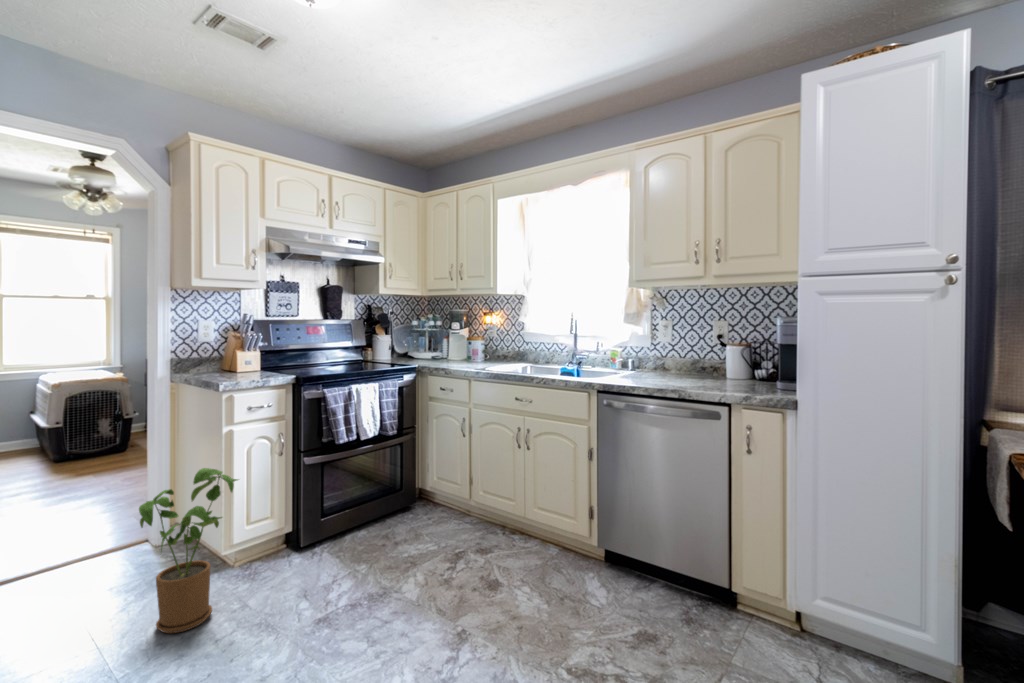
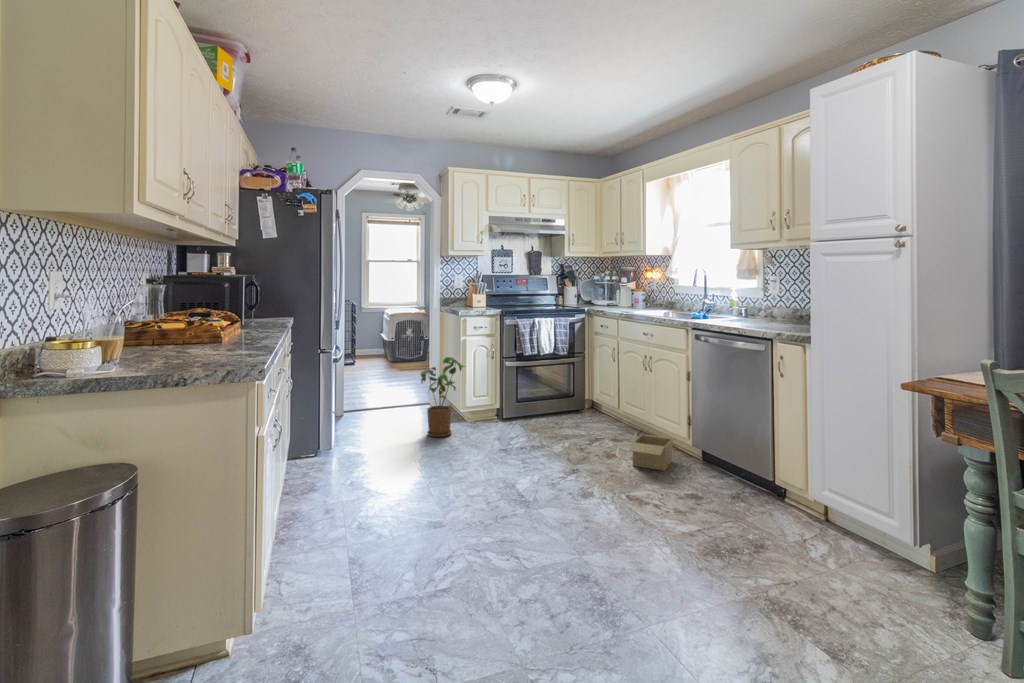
cardboard box: none [551,545,609,608] -> present [629,435,674,471]

